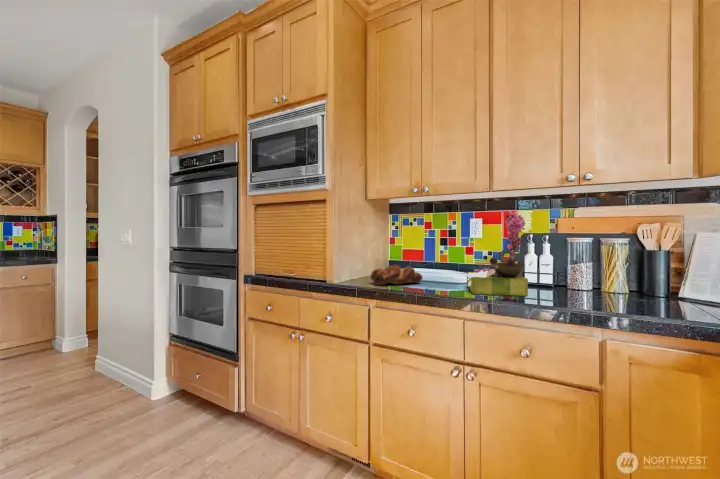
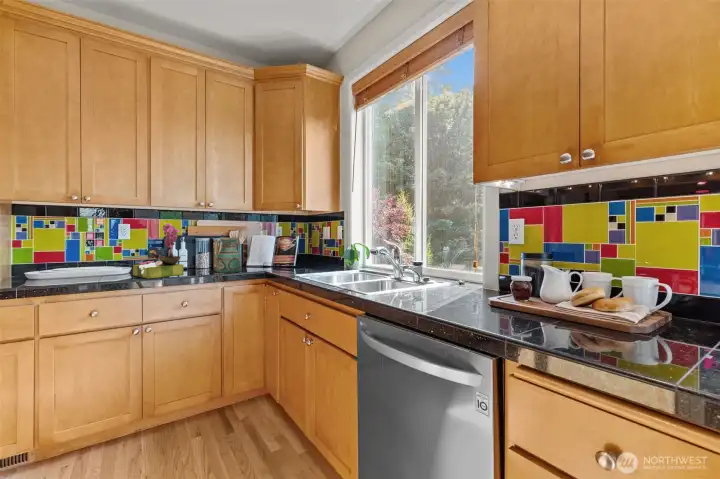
ceramic pitcher: none [588,233,647,308] -> present [216,237,241,273]
bread loaf: present [371,265,422,285] -> none [29,266,88,285]

